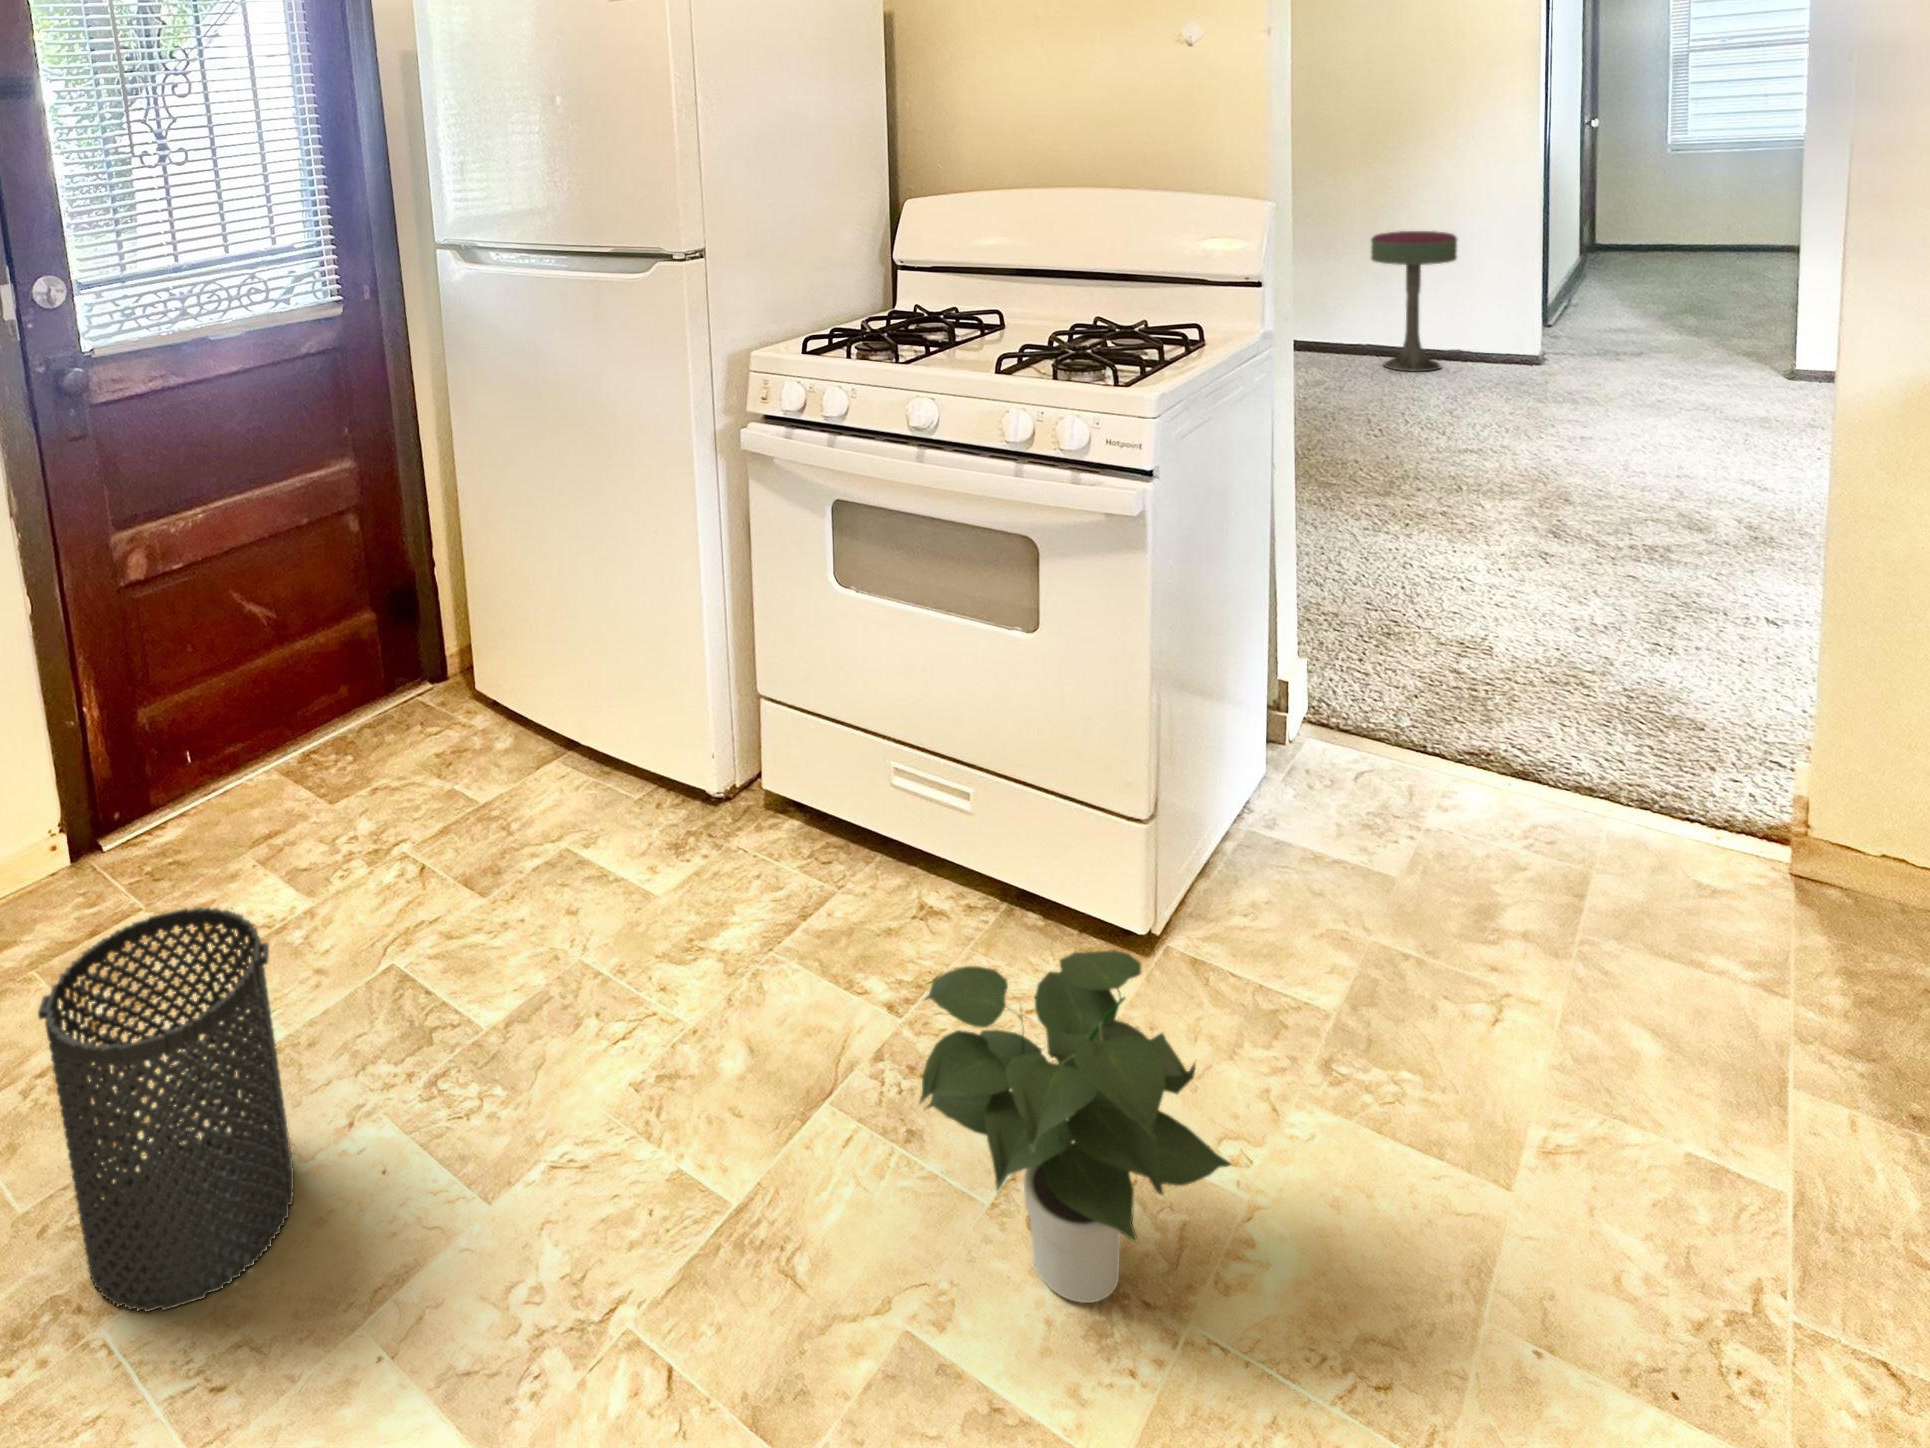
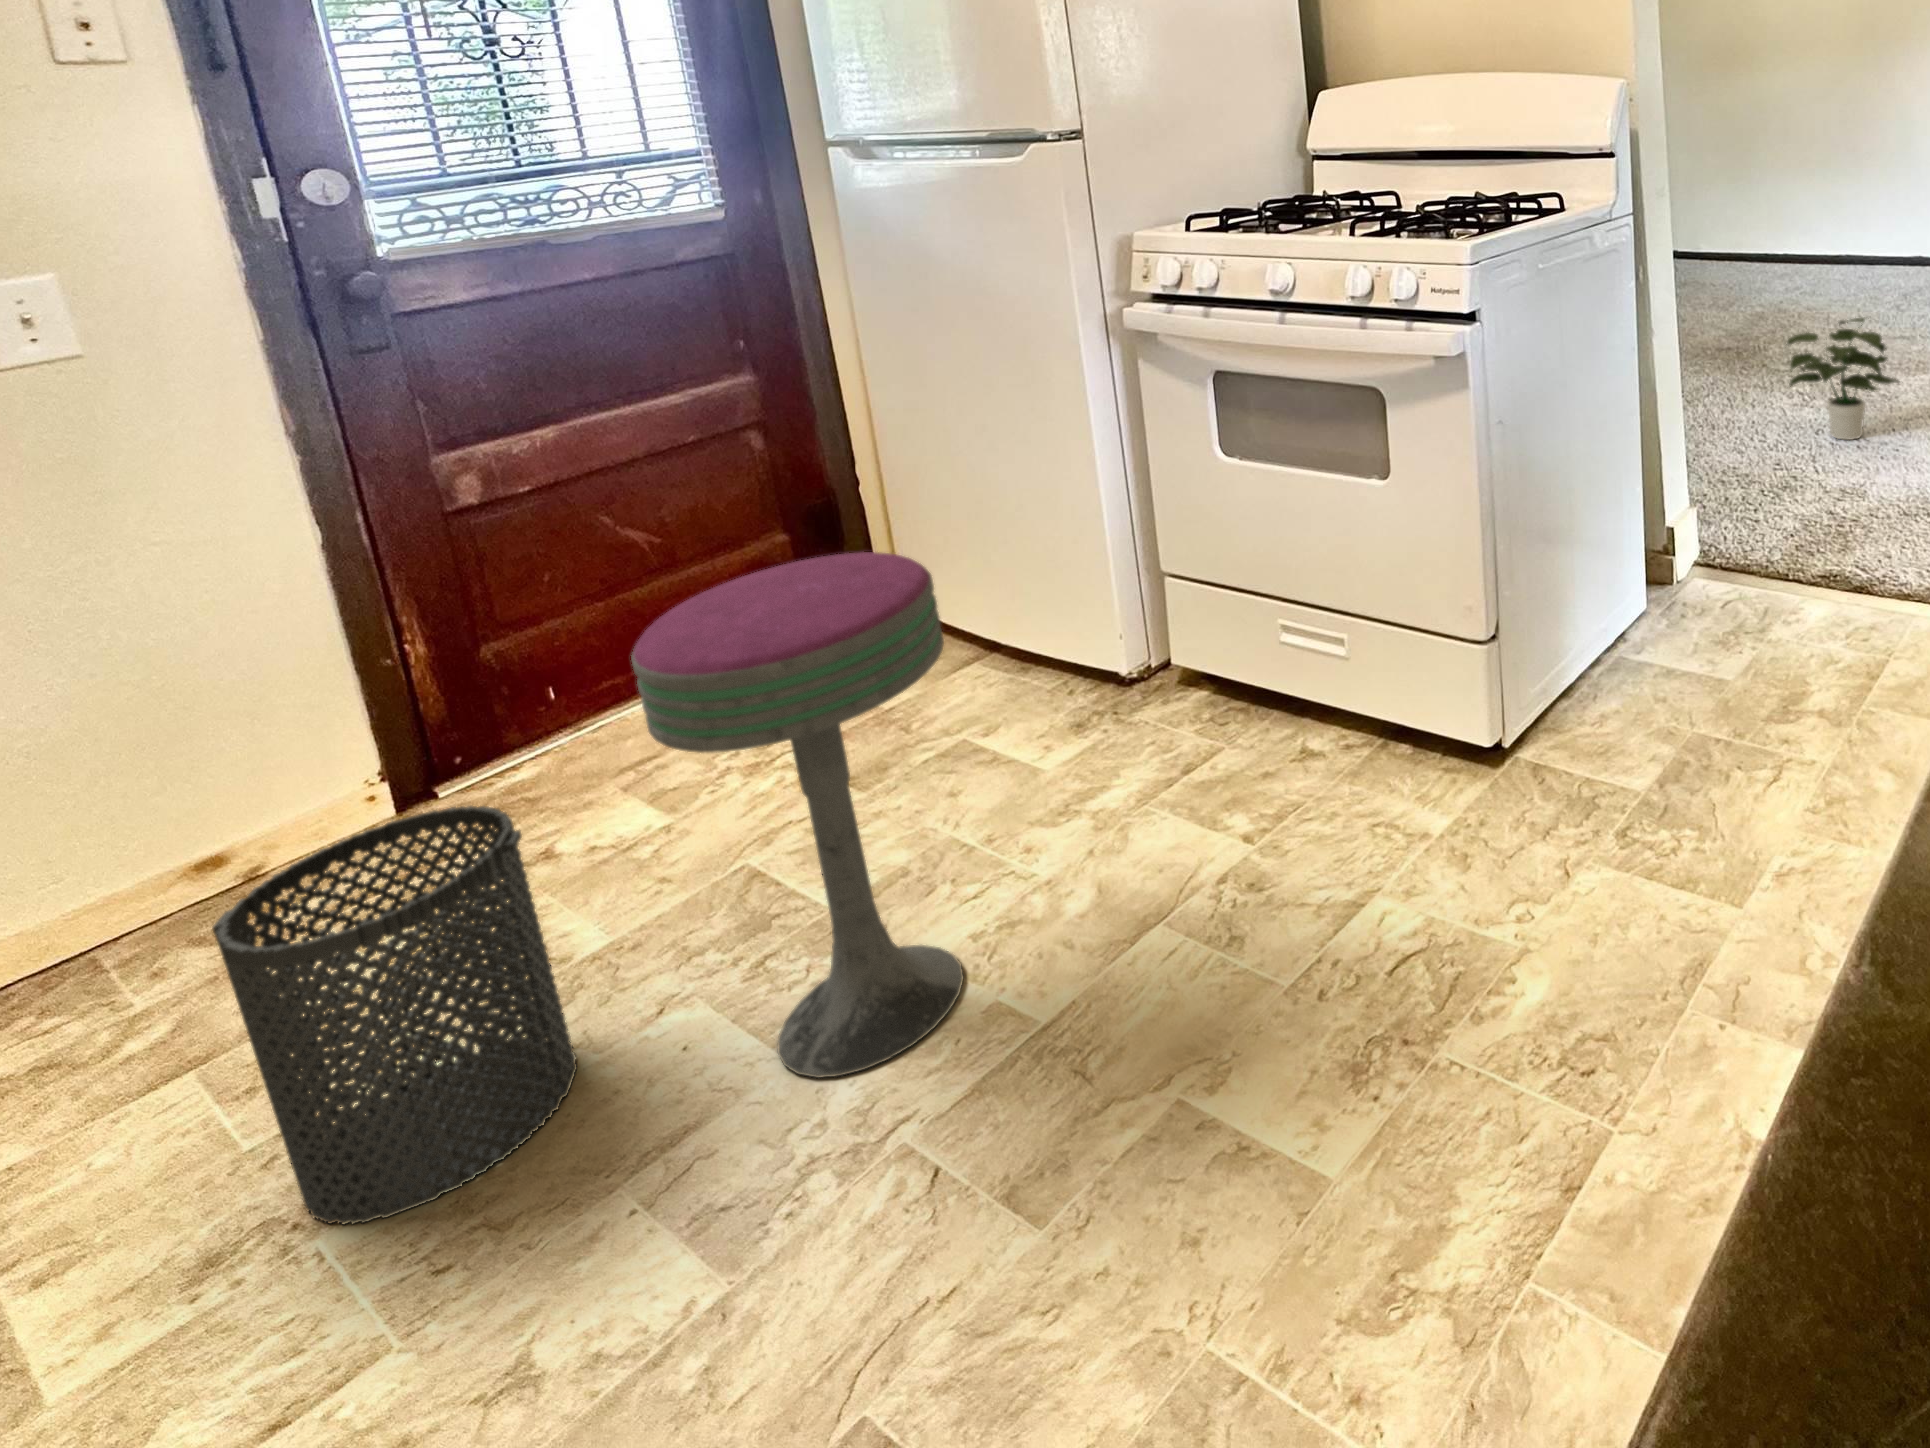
bar stool: present [1371,231,1457,372] -> present [631,552,963,1078]
potted plant: present [920,950,1231,1303] -> present [1787,317,1897,440]

